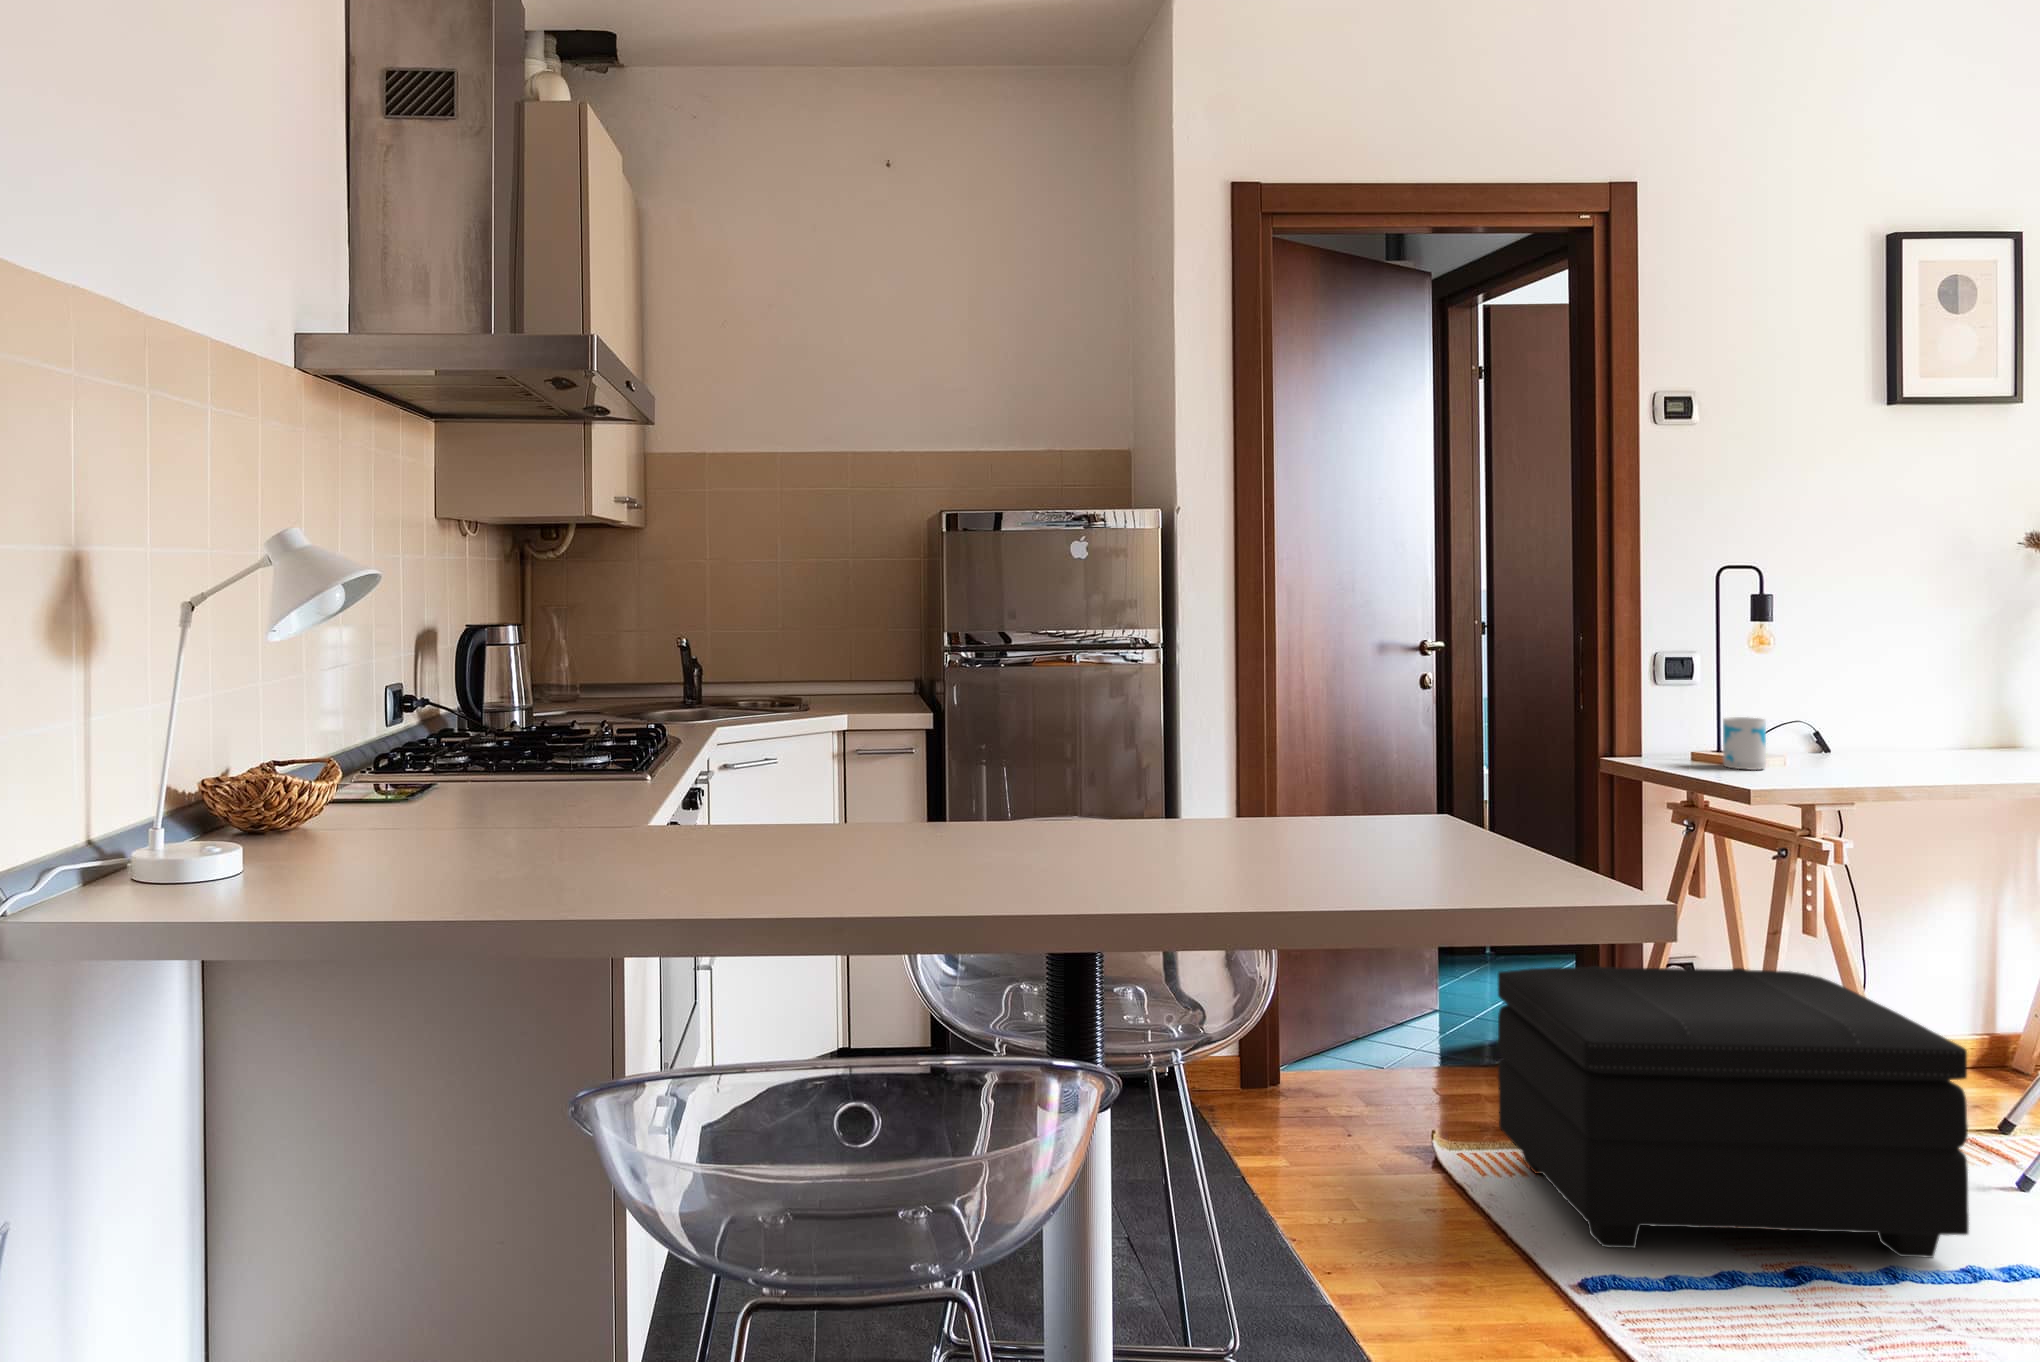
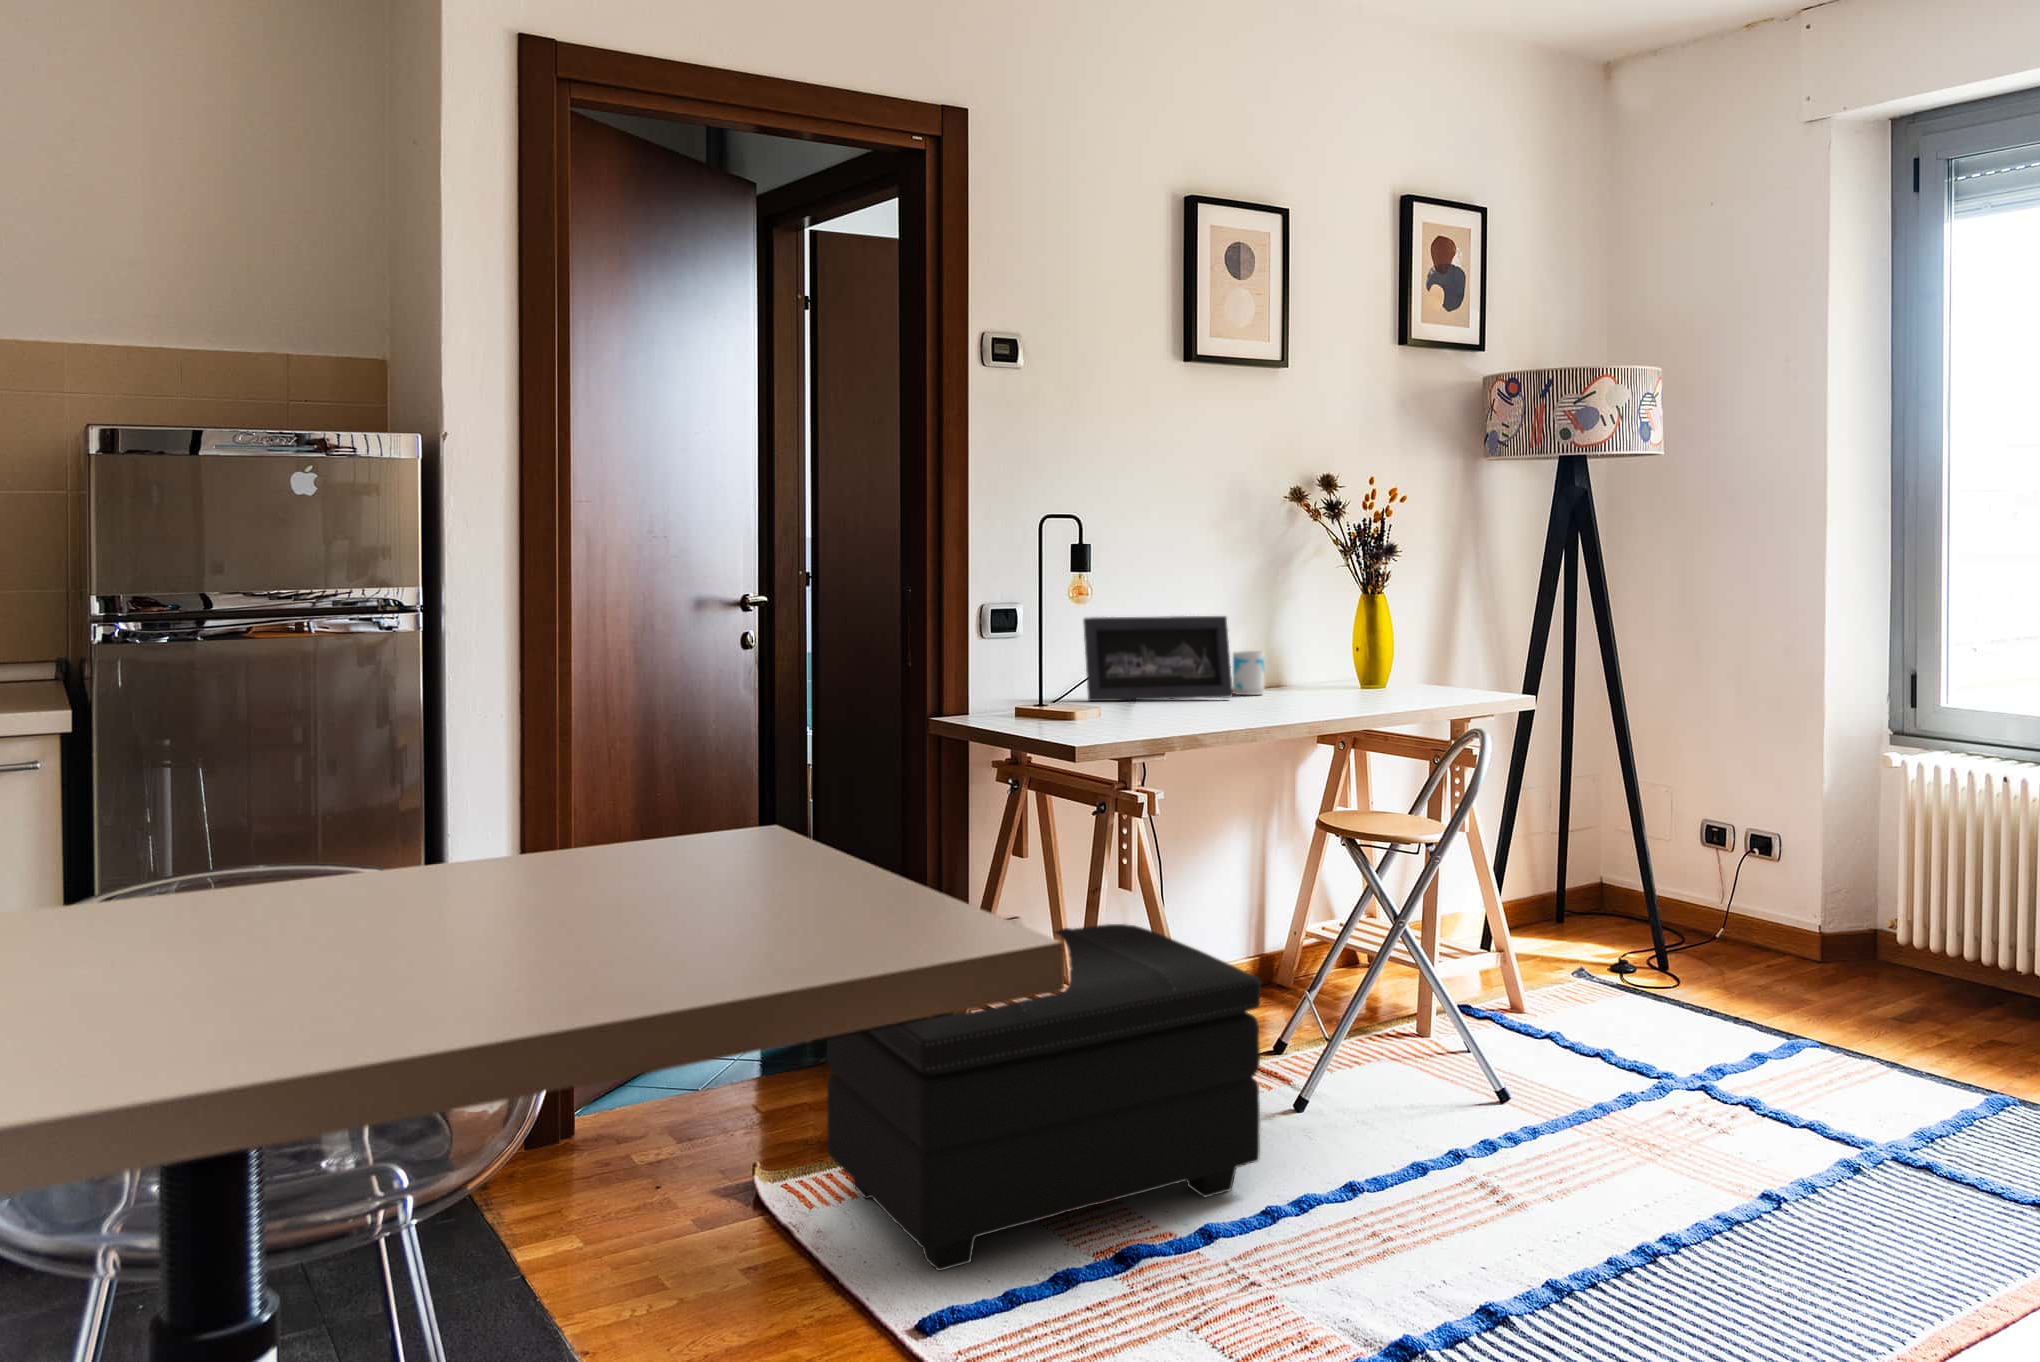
picture frame: none [1766,667,1954,757] -> present [1083,616,1233,701]
mug: present [1723,717,1766,770] -> present [1233,651,1264,695]

